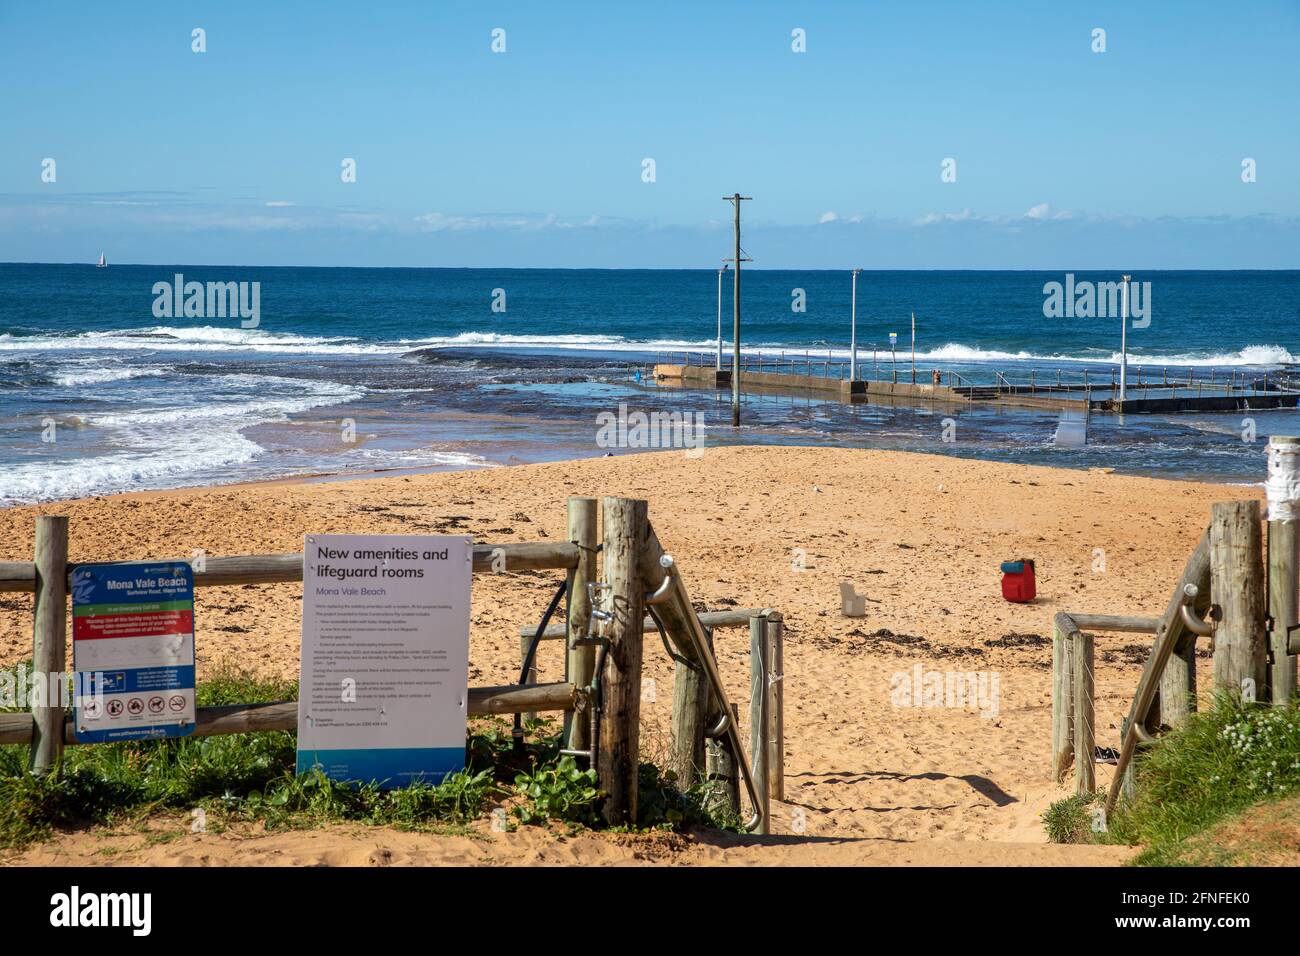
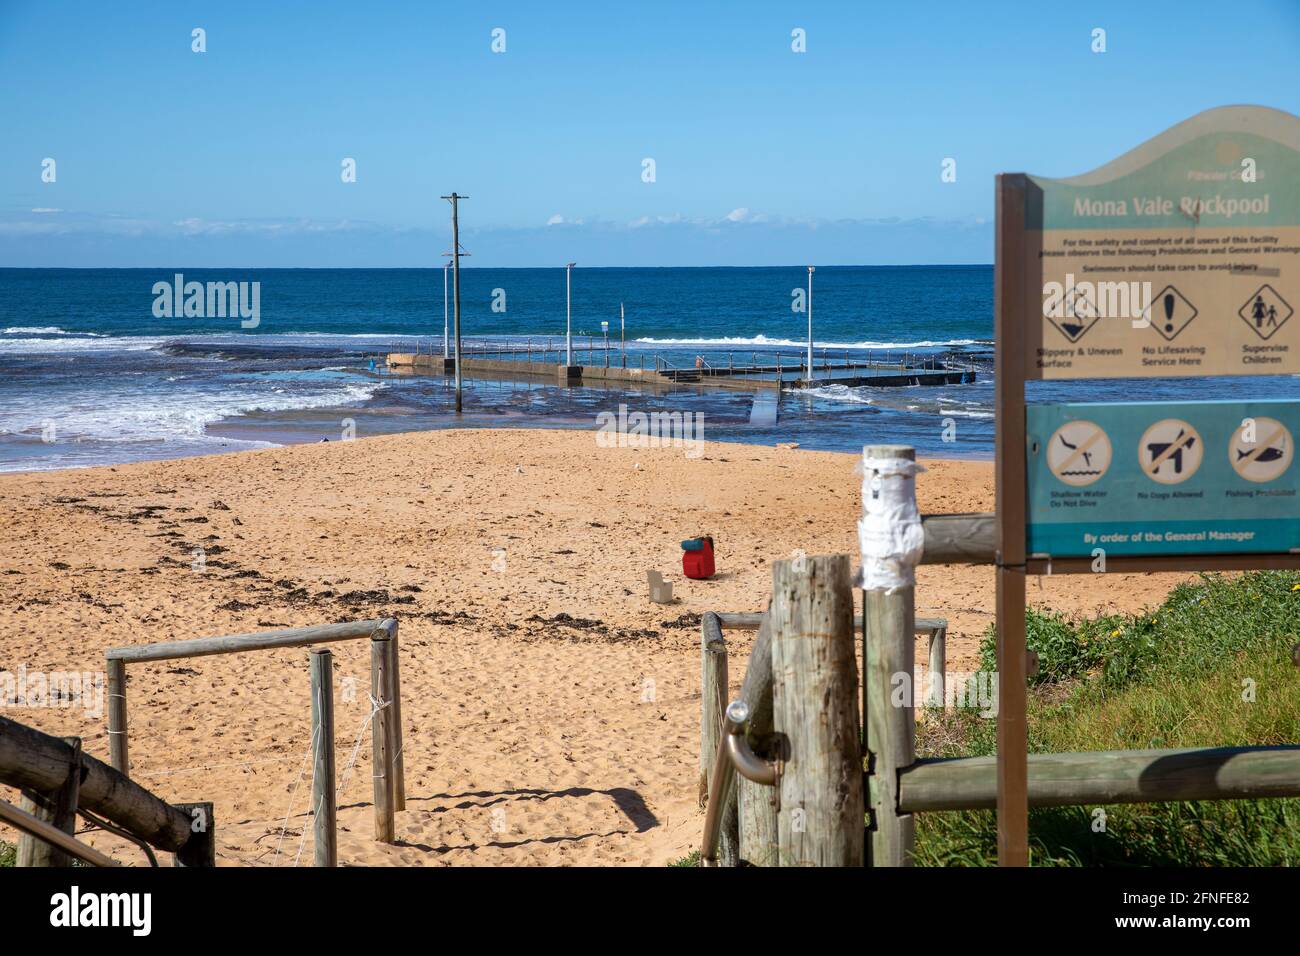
cardboard box: present [839,582,867,616] -> present [646,569,673,603]

